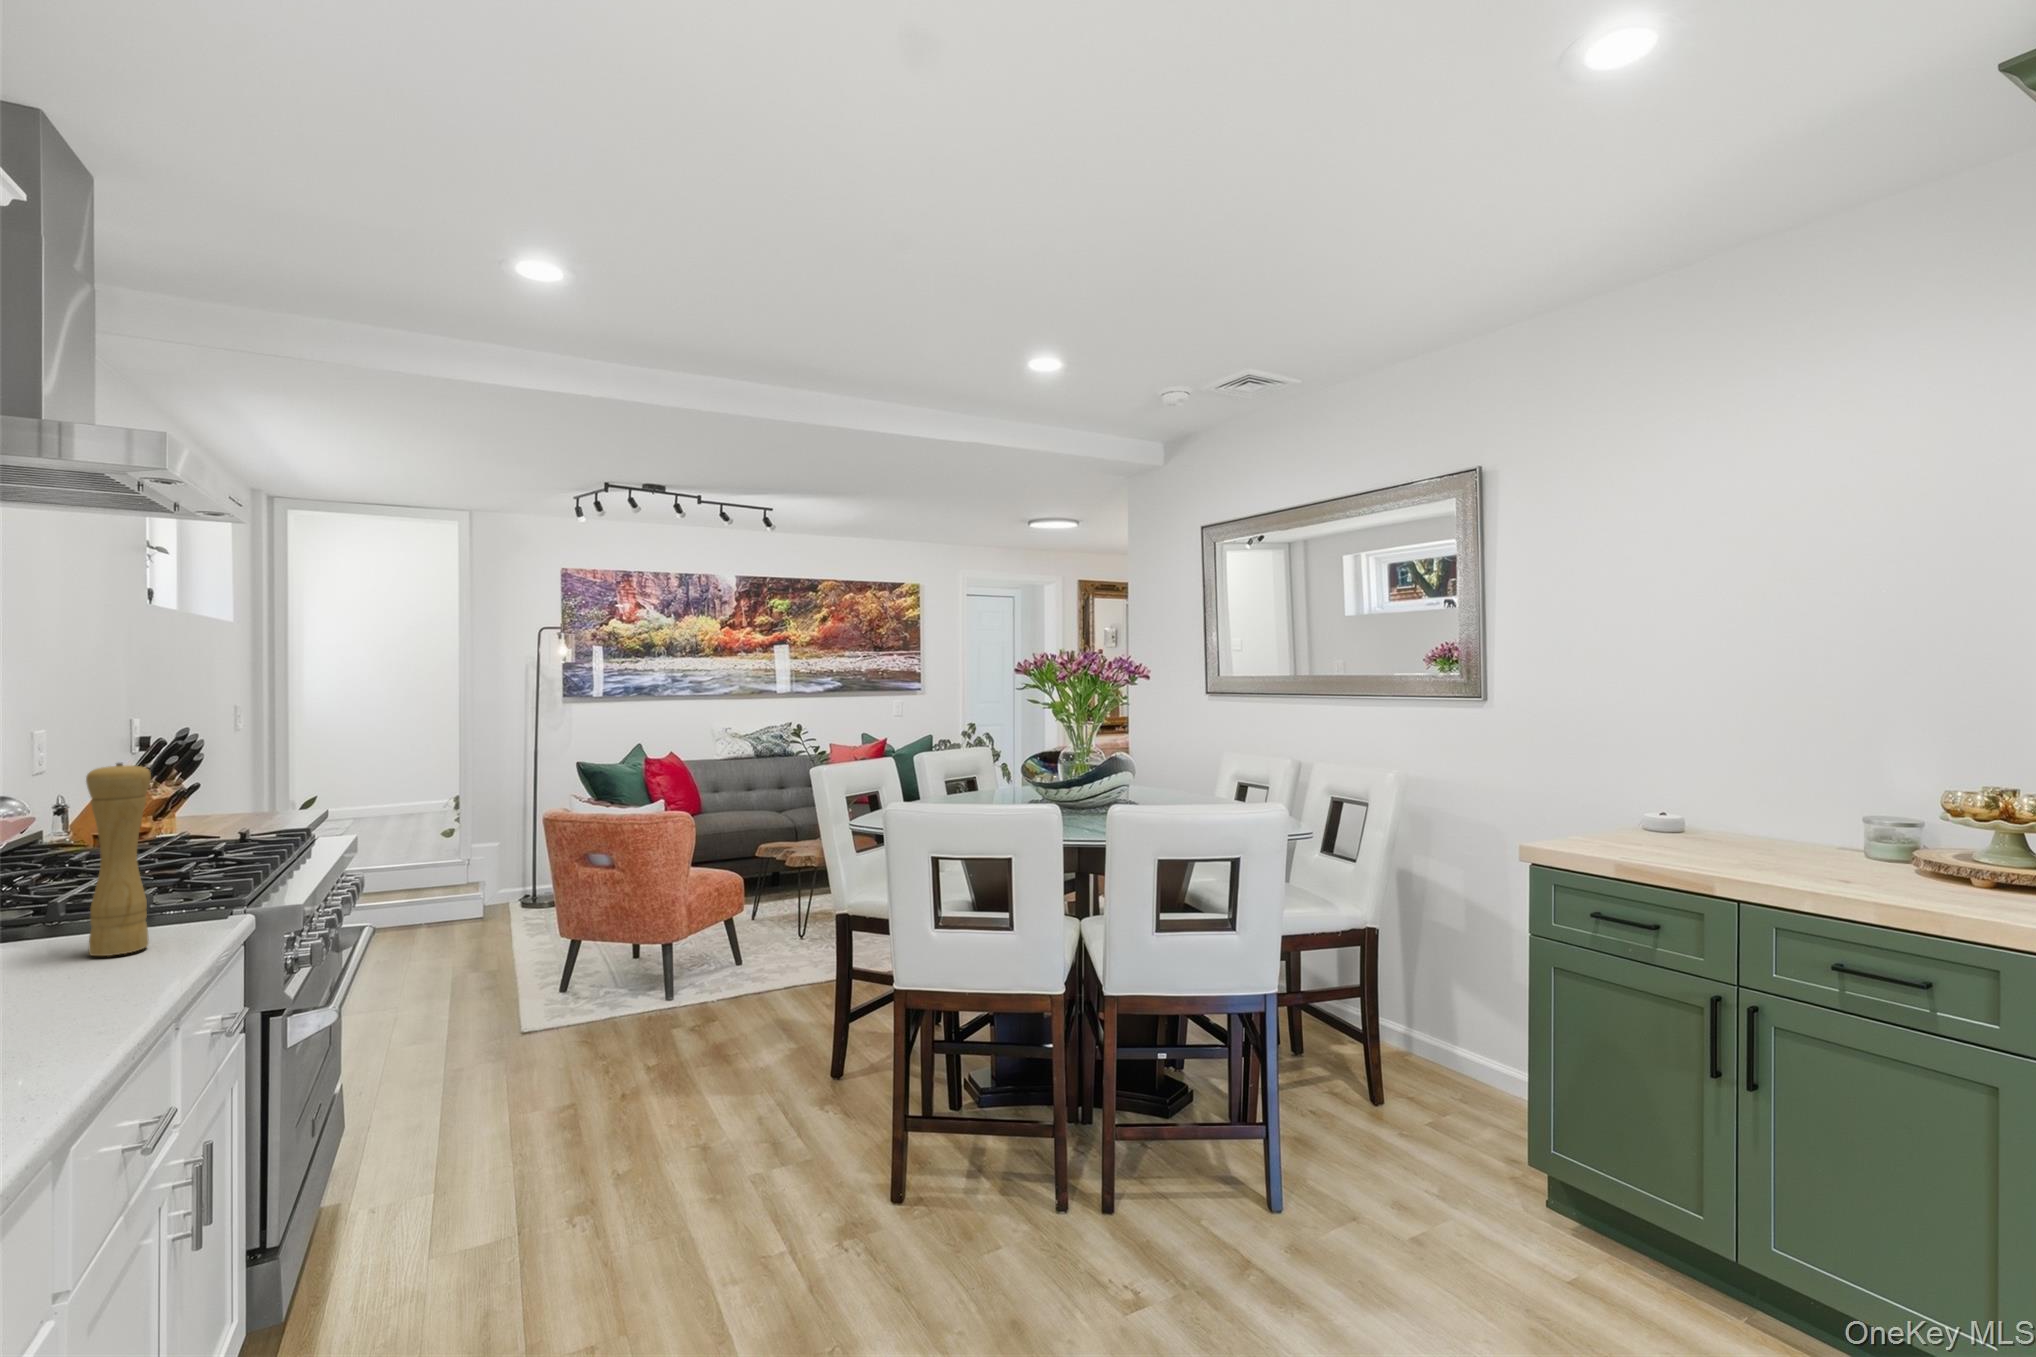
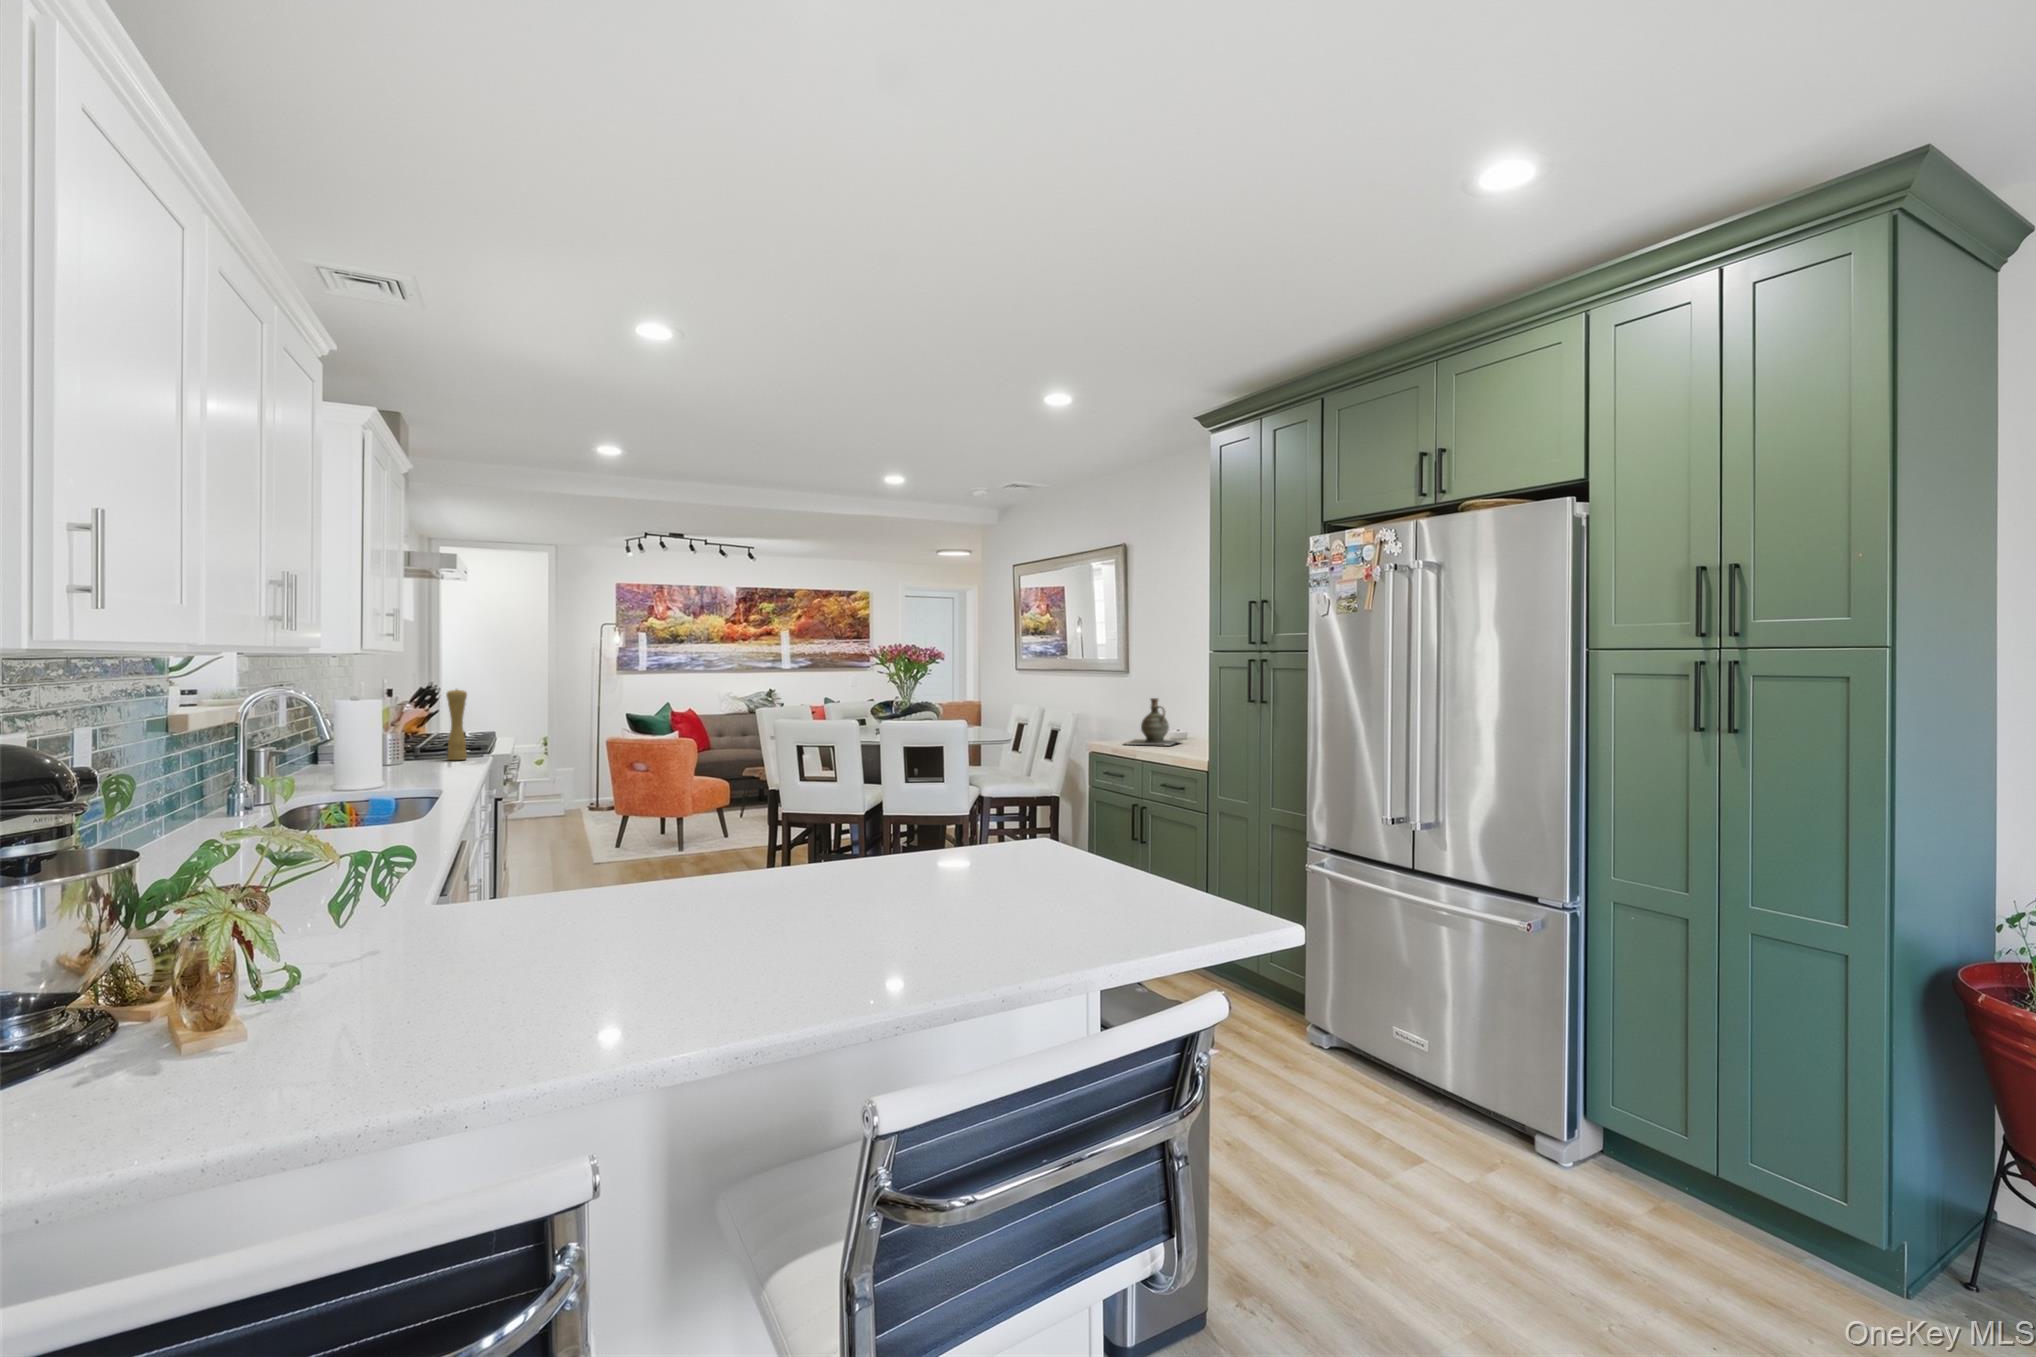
ceramic jug: none [1617,754,1763,859] -> present [1126,698,1179,746]

